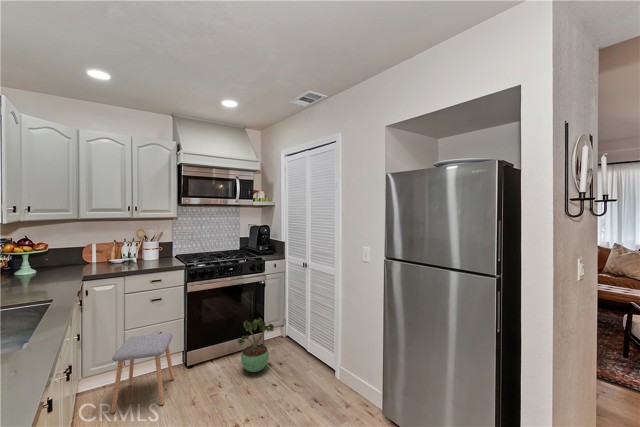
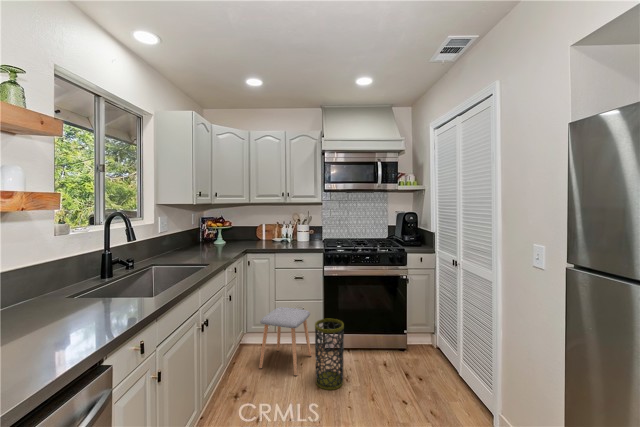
potted plant: present [238,317,274,372] -> none [369,314,411,375]
trash can: none [186,335,217,407] -> present [315,319,344,390]

